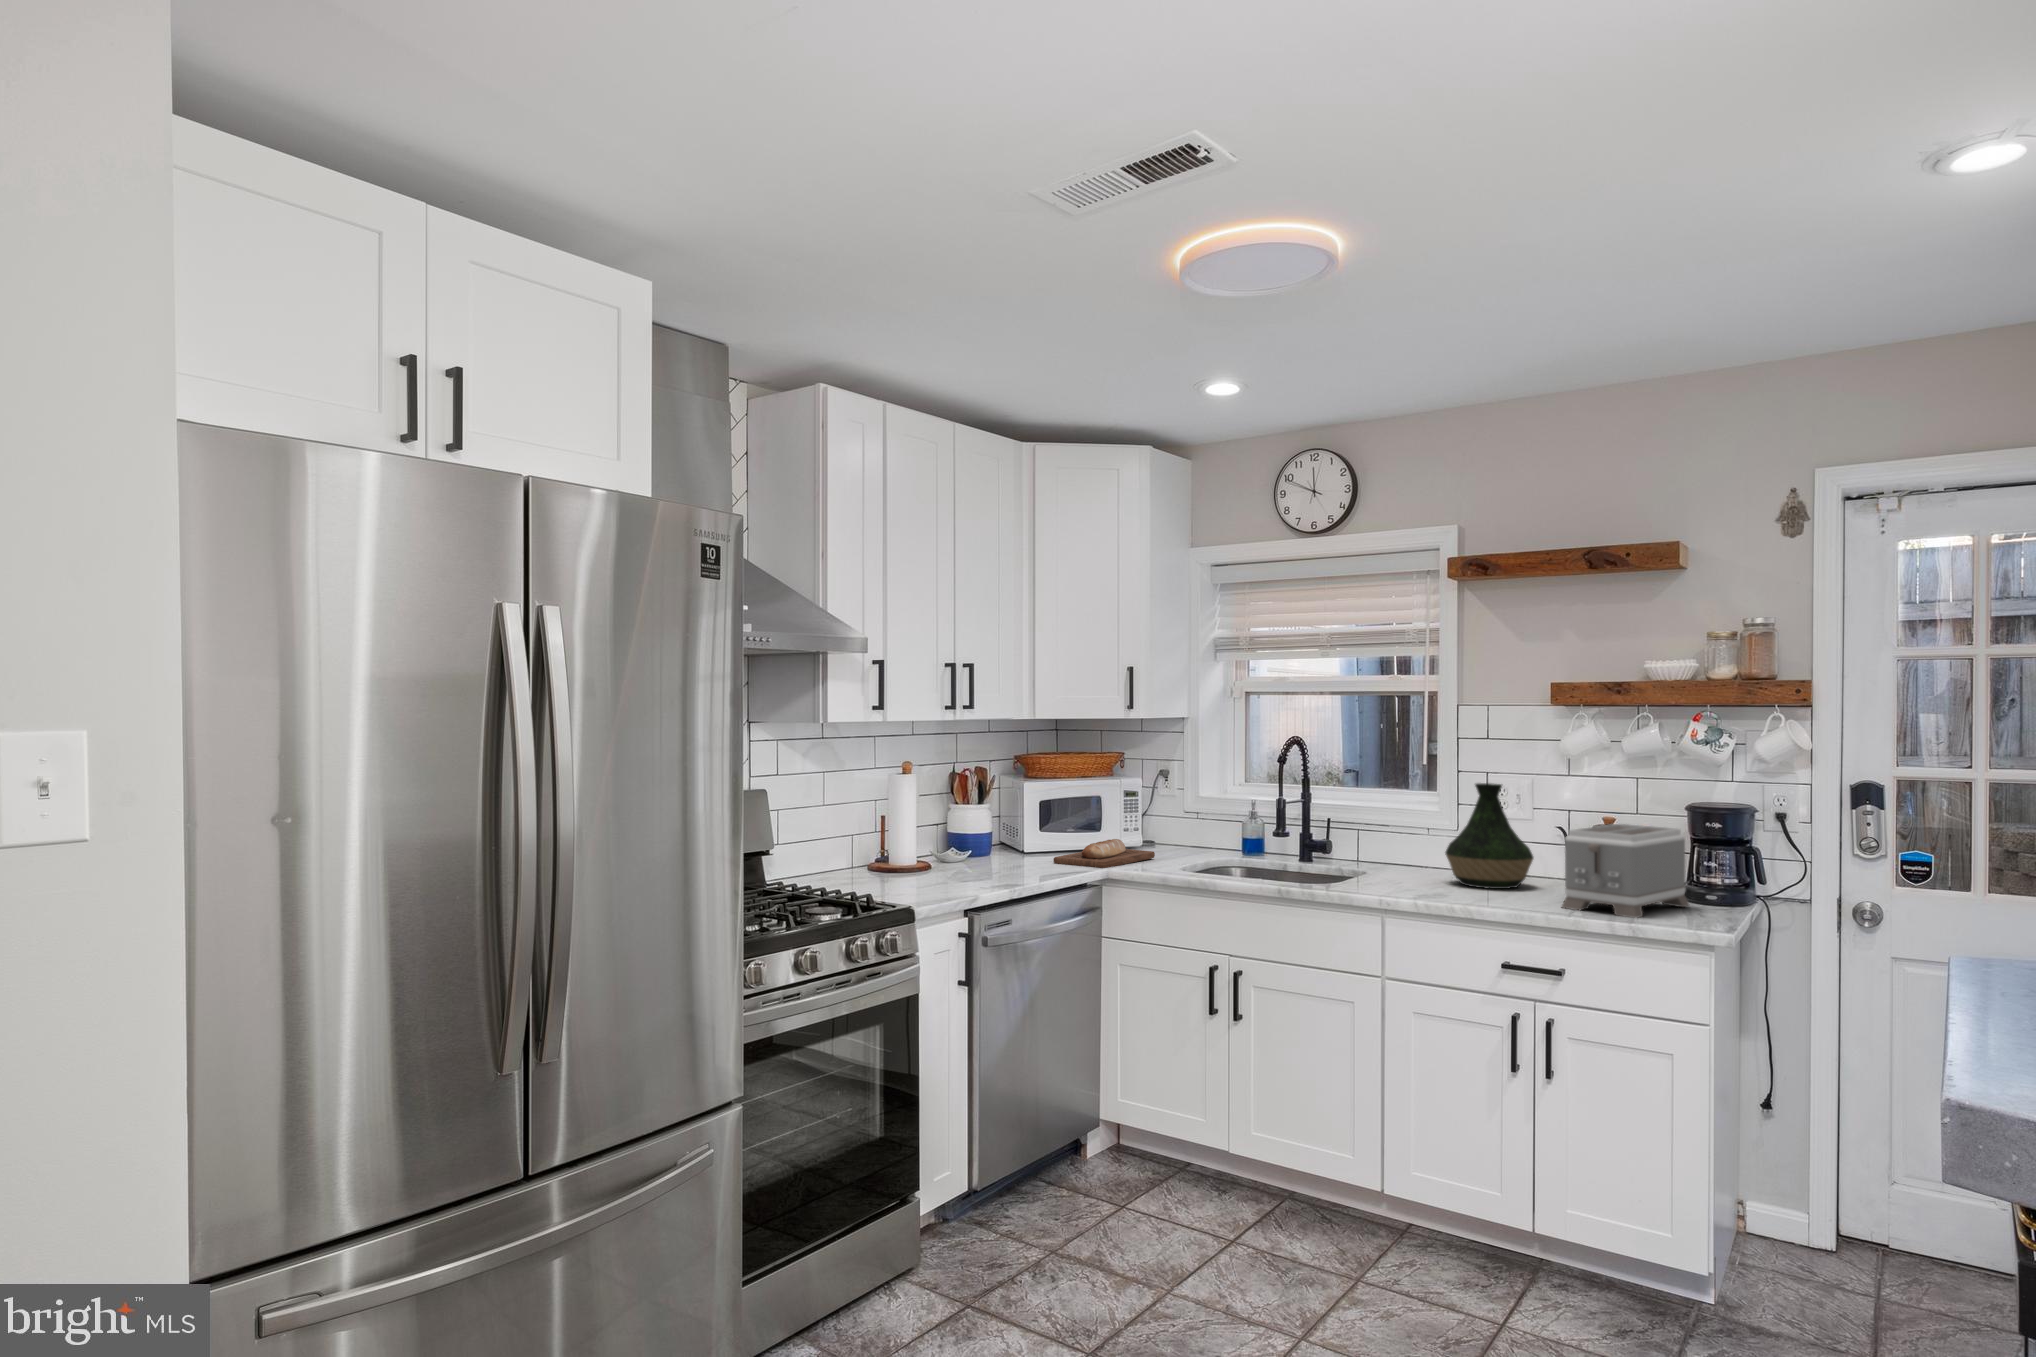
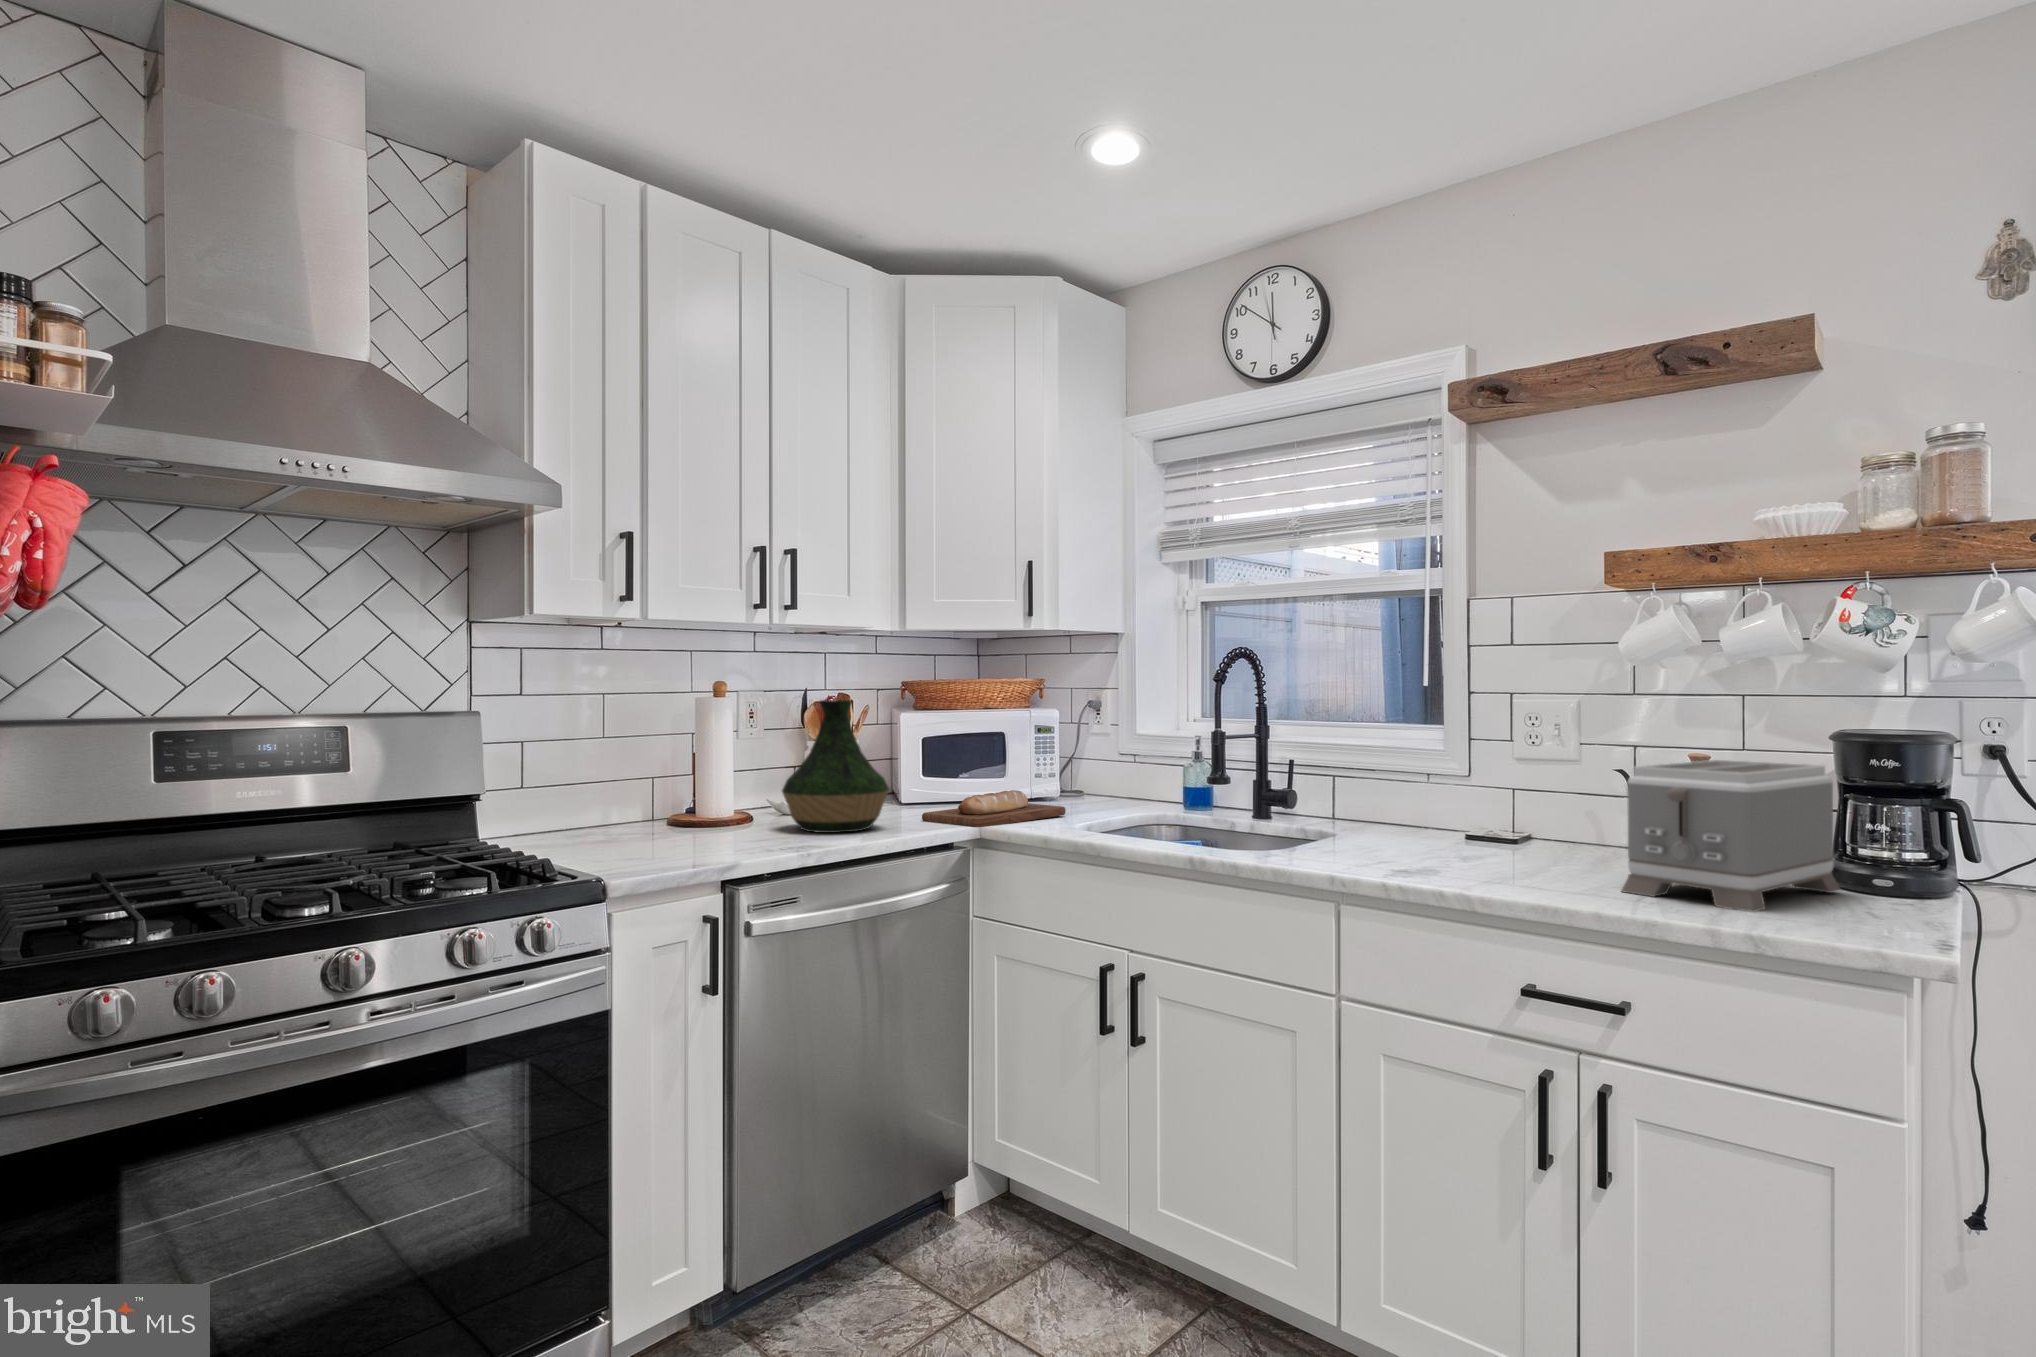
vase: present [1445,783,1533,889] -> present [782,700,889,833]

